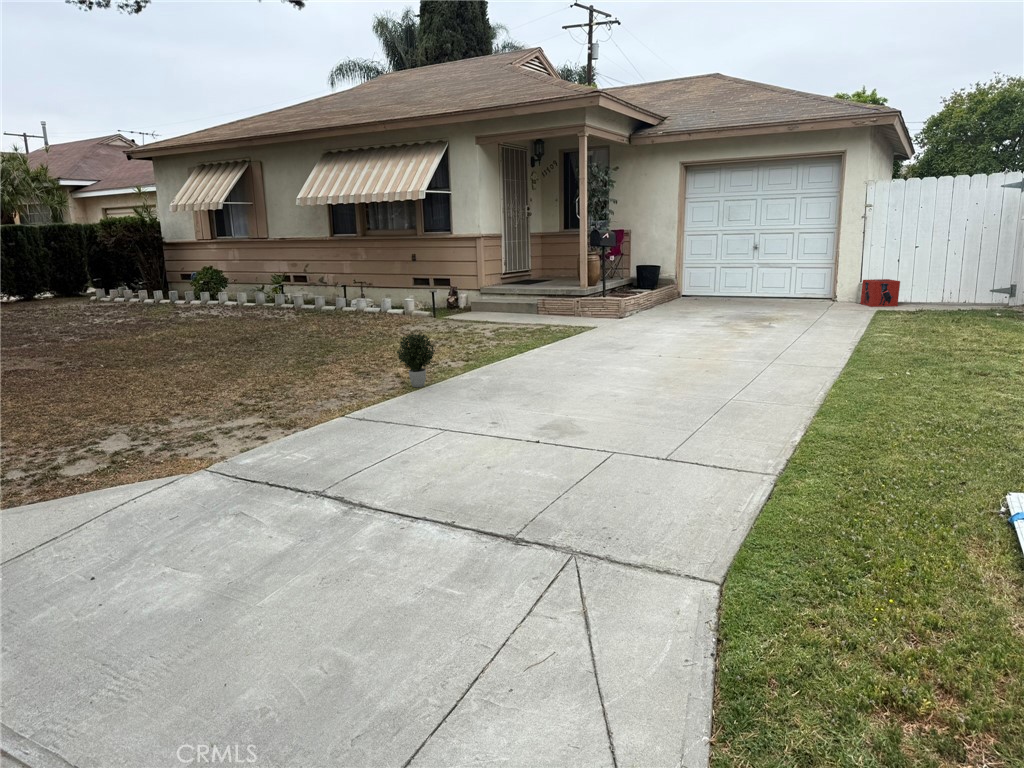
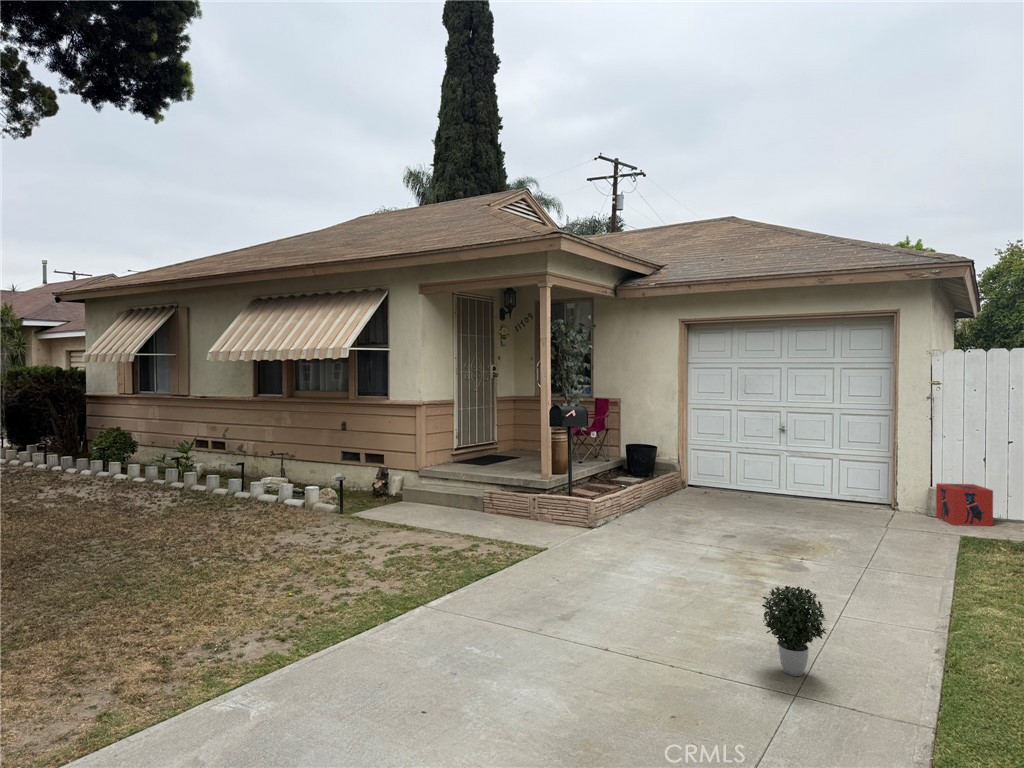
potted plant: present [397,334,435,387] -> present [762,586,827,676]

